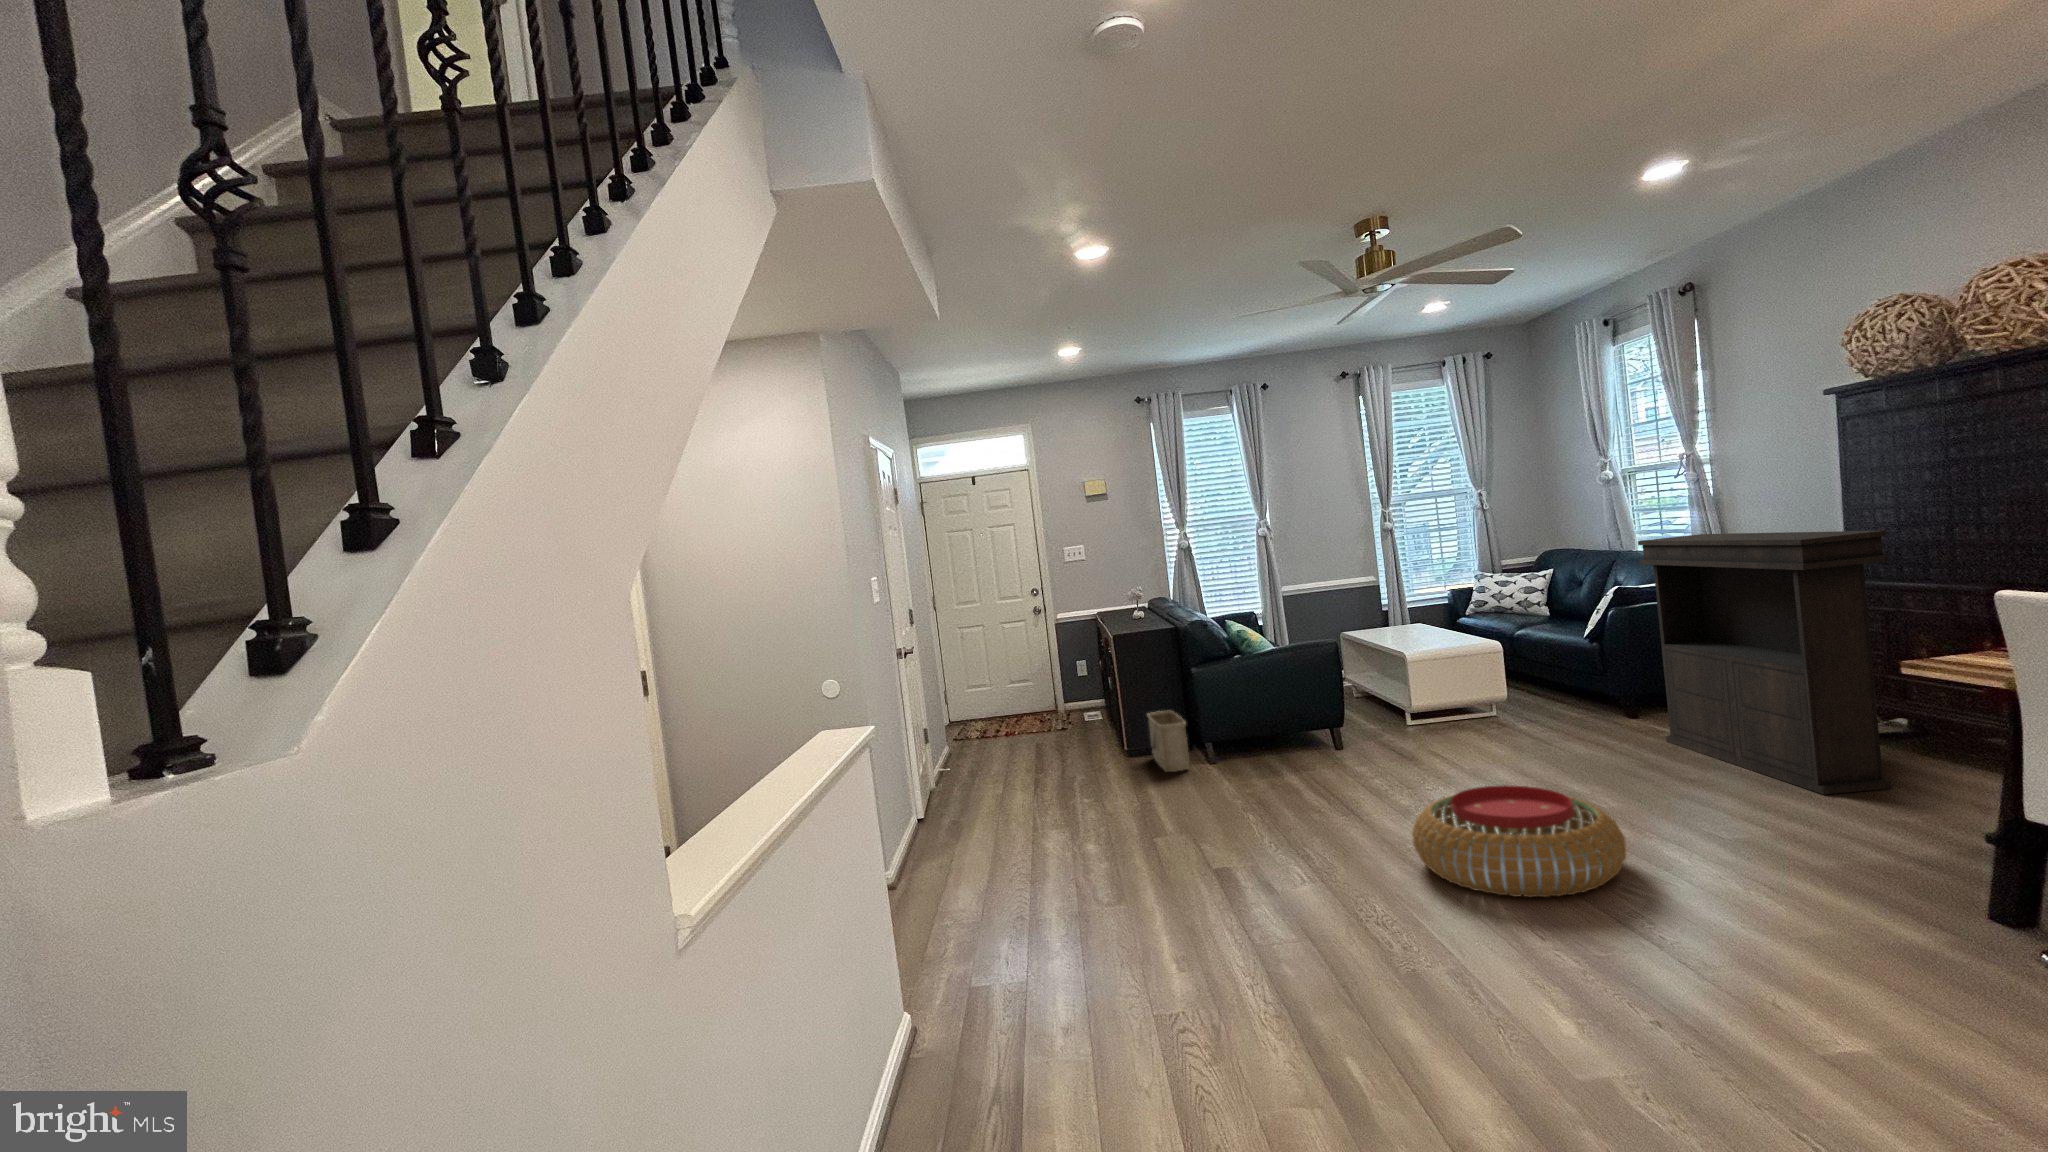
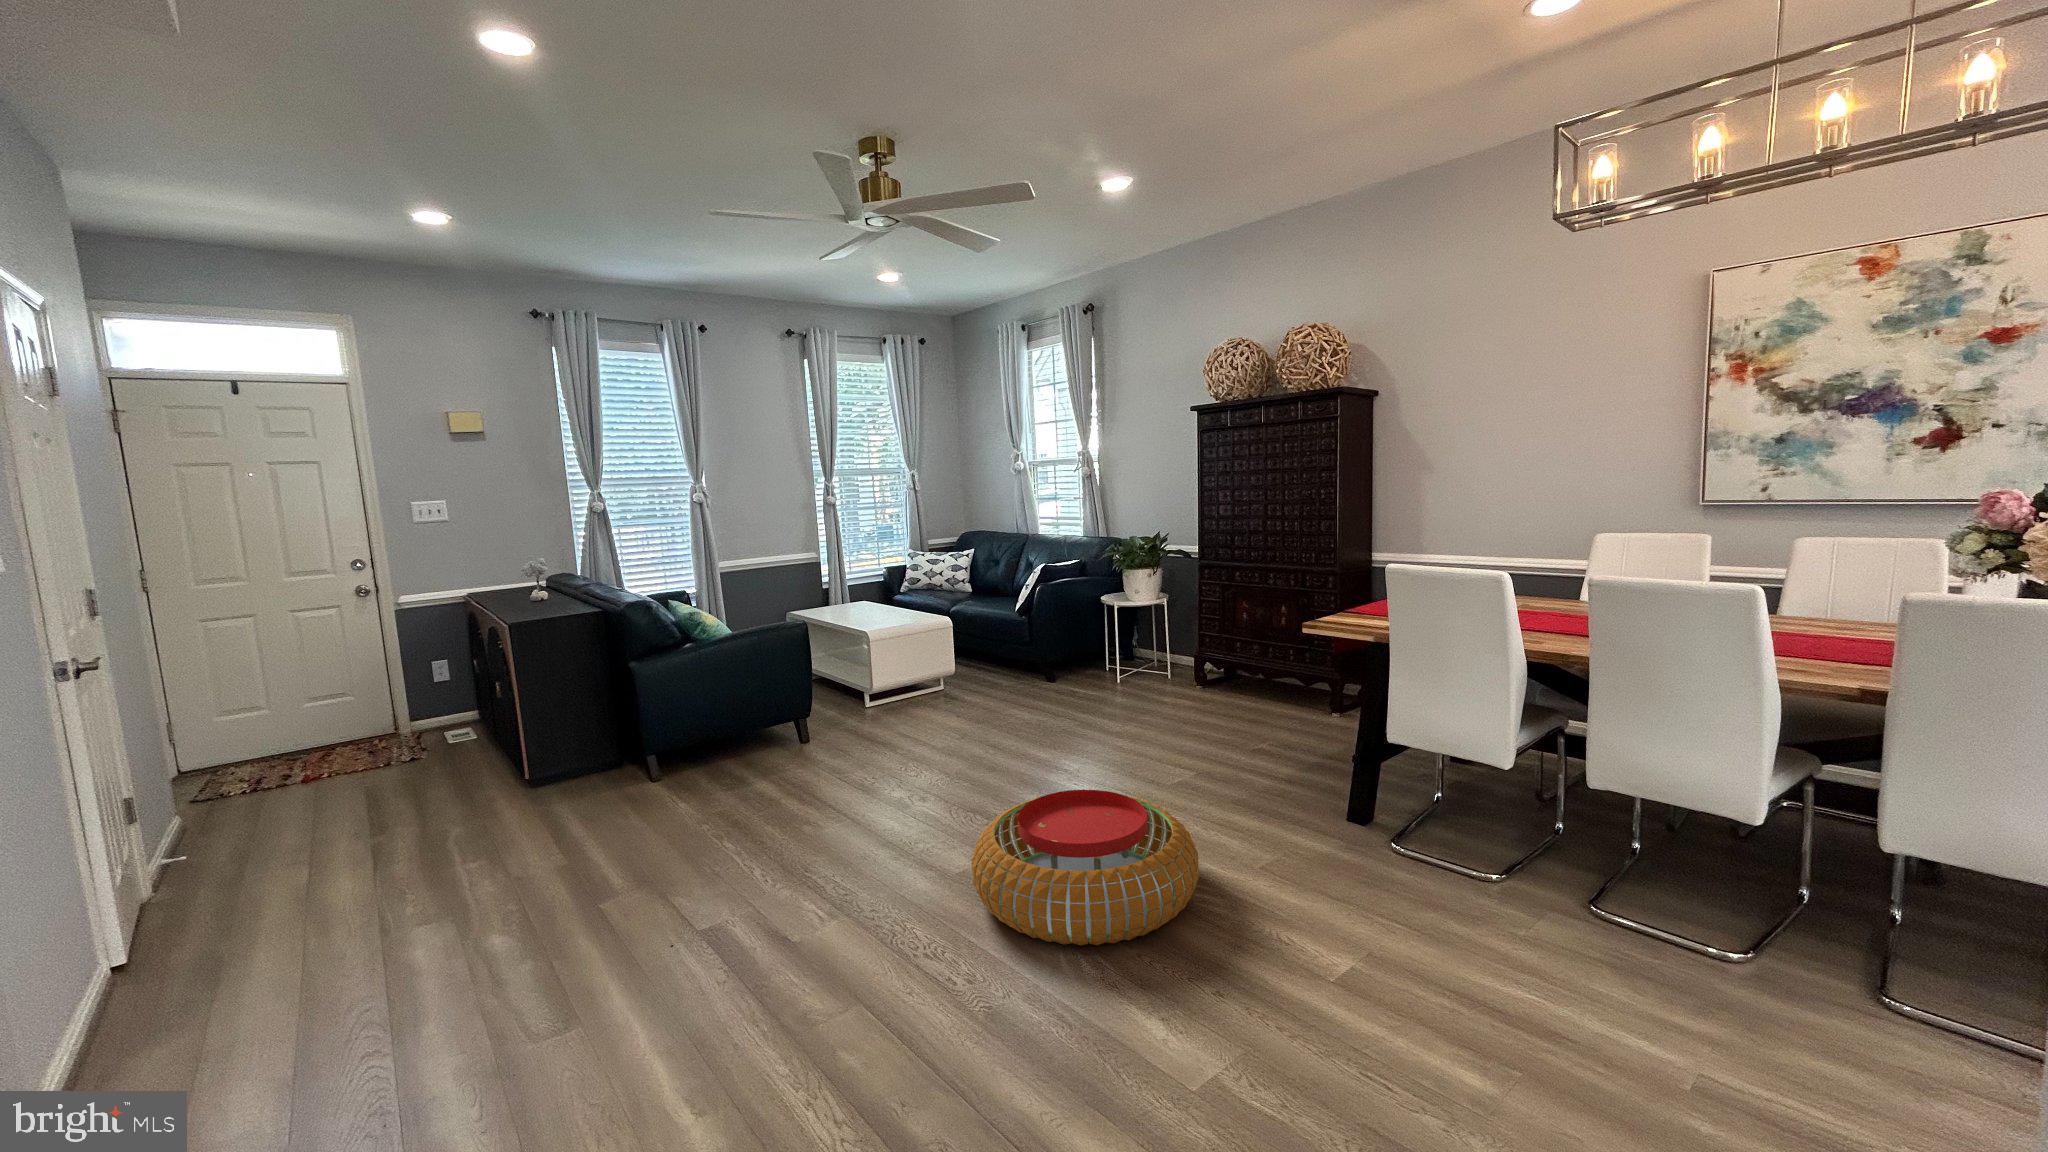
console table: present [1638,531,1892,794] -> none [1090,516,1296,747]
basket: present [1147,711,1189,772] -> none [554,723,622,813]

